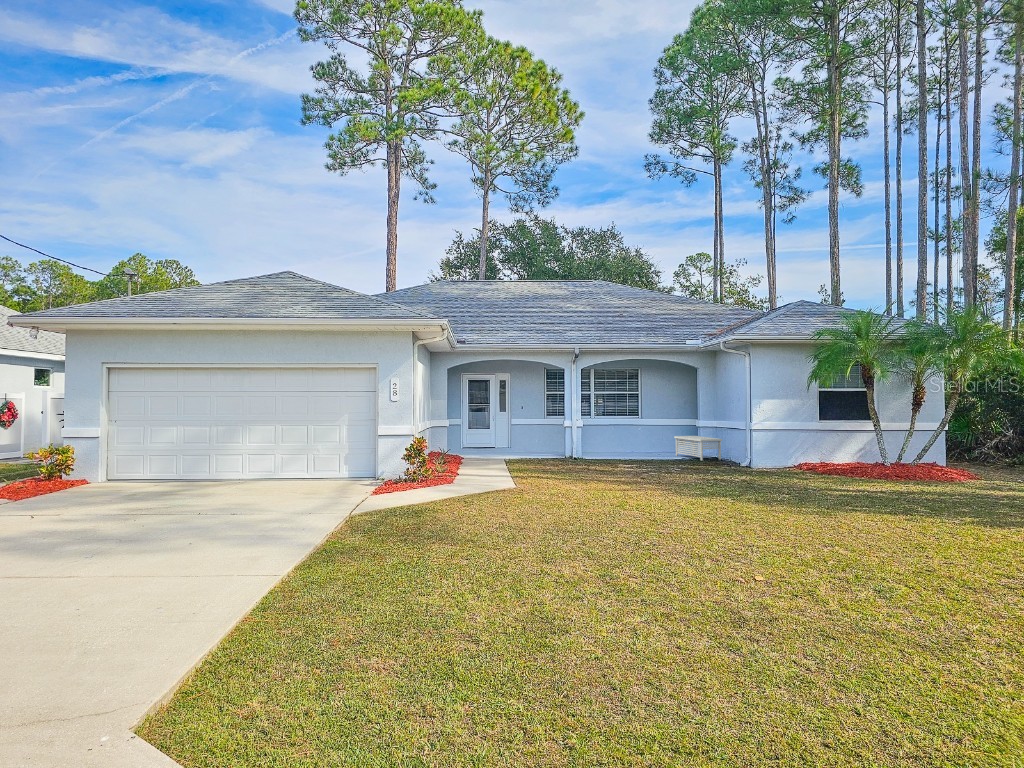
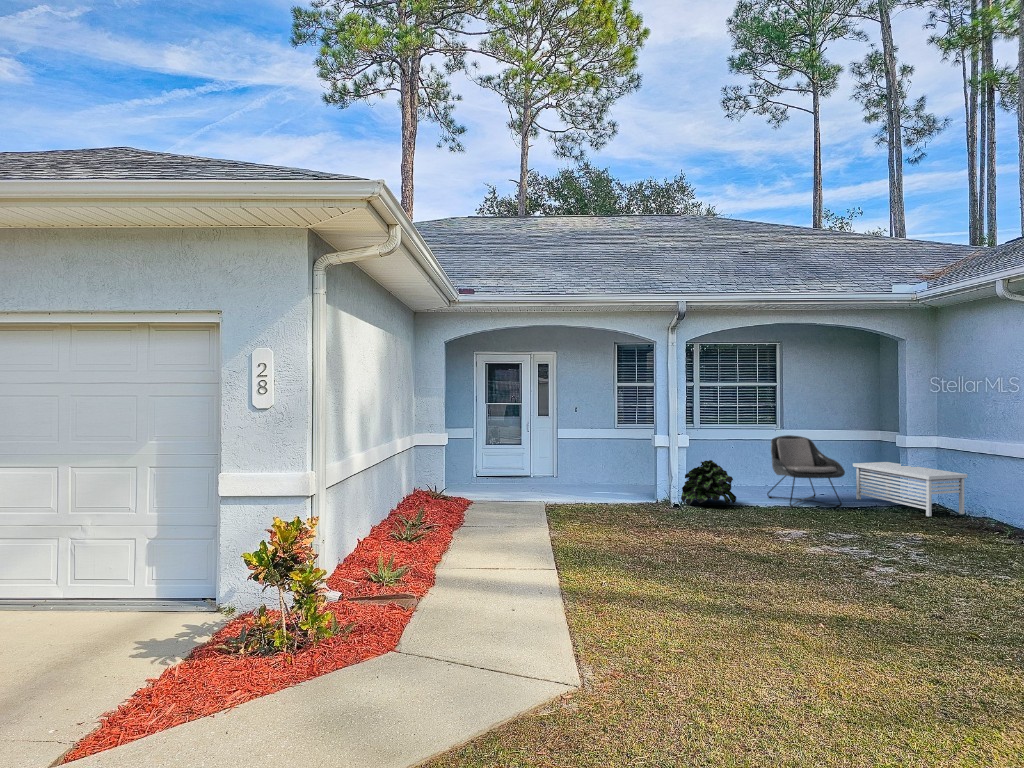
lounge chair: none [628,421,664,458] -> present [767,435,845,507]
potted plant: none [579,434,607,458] -> present [681,460,736,505]

